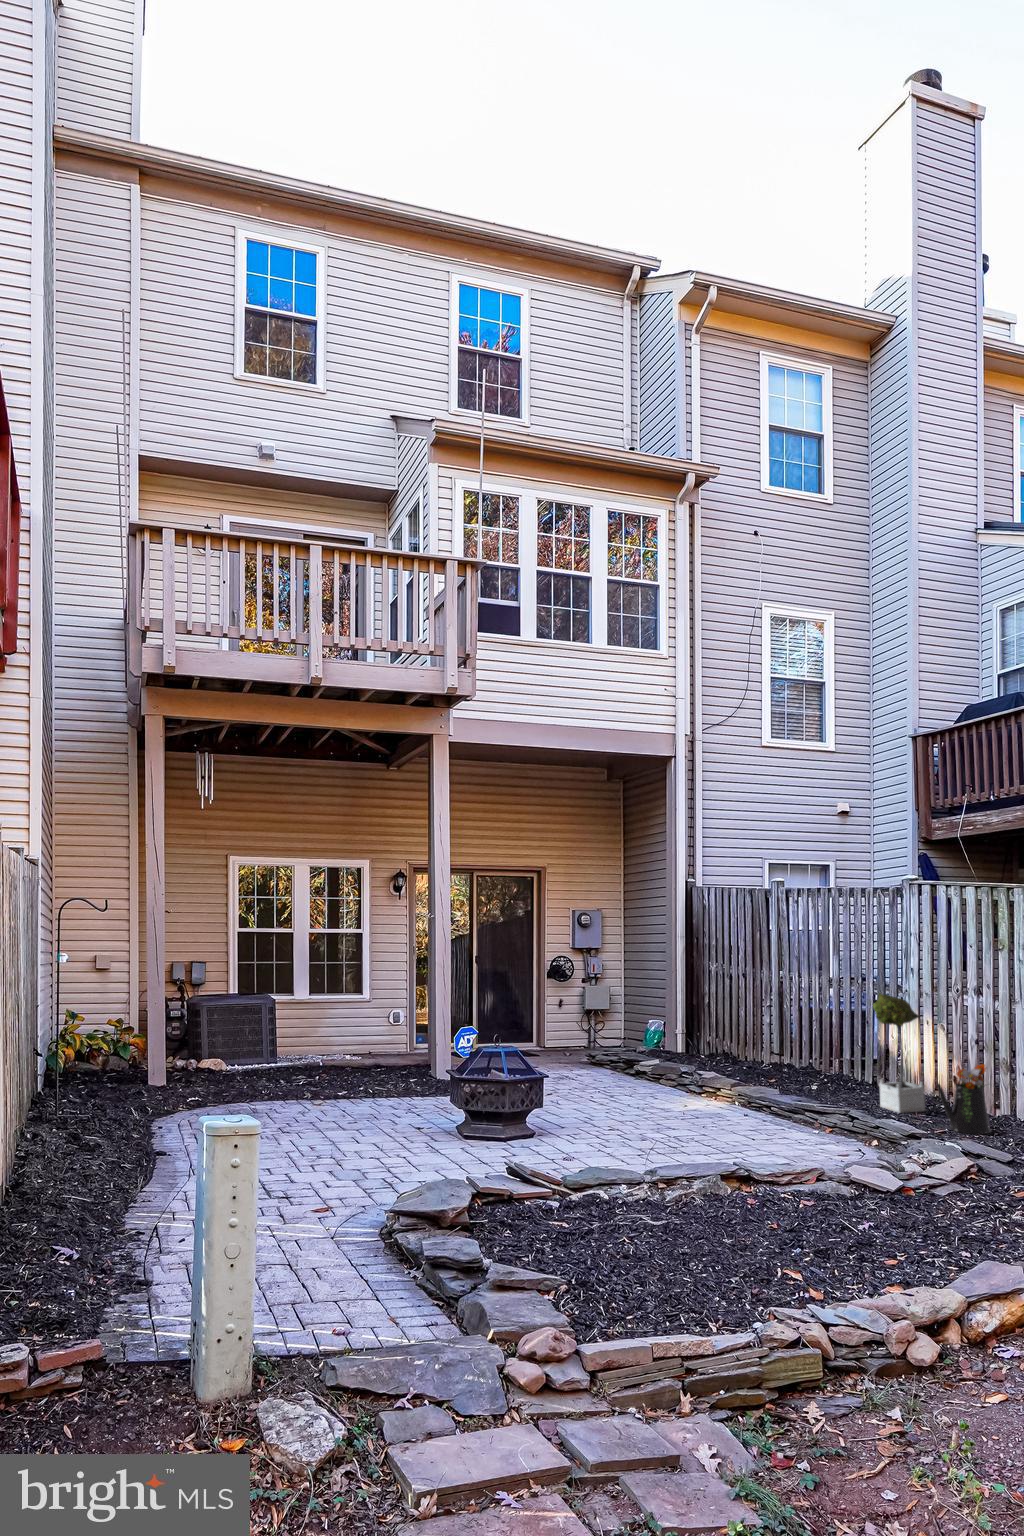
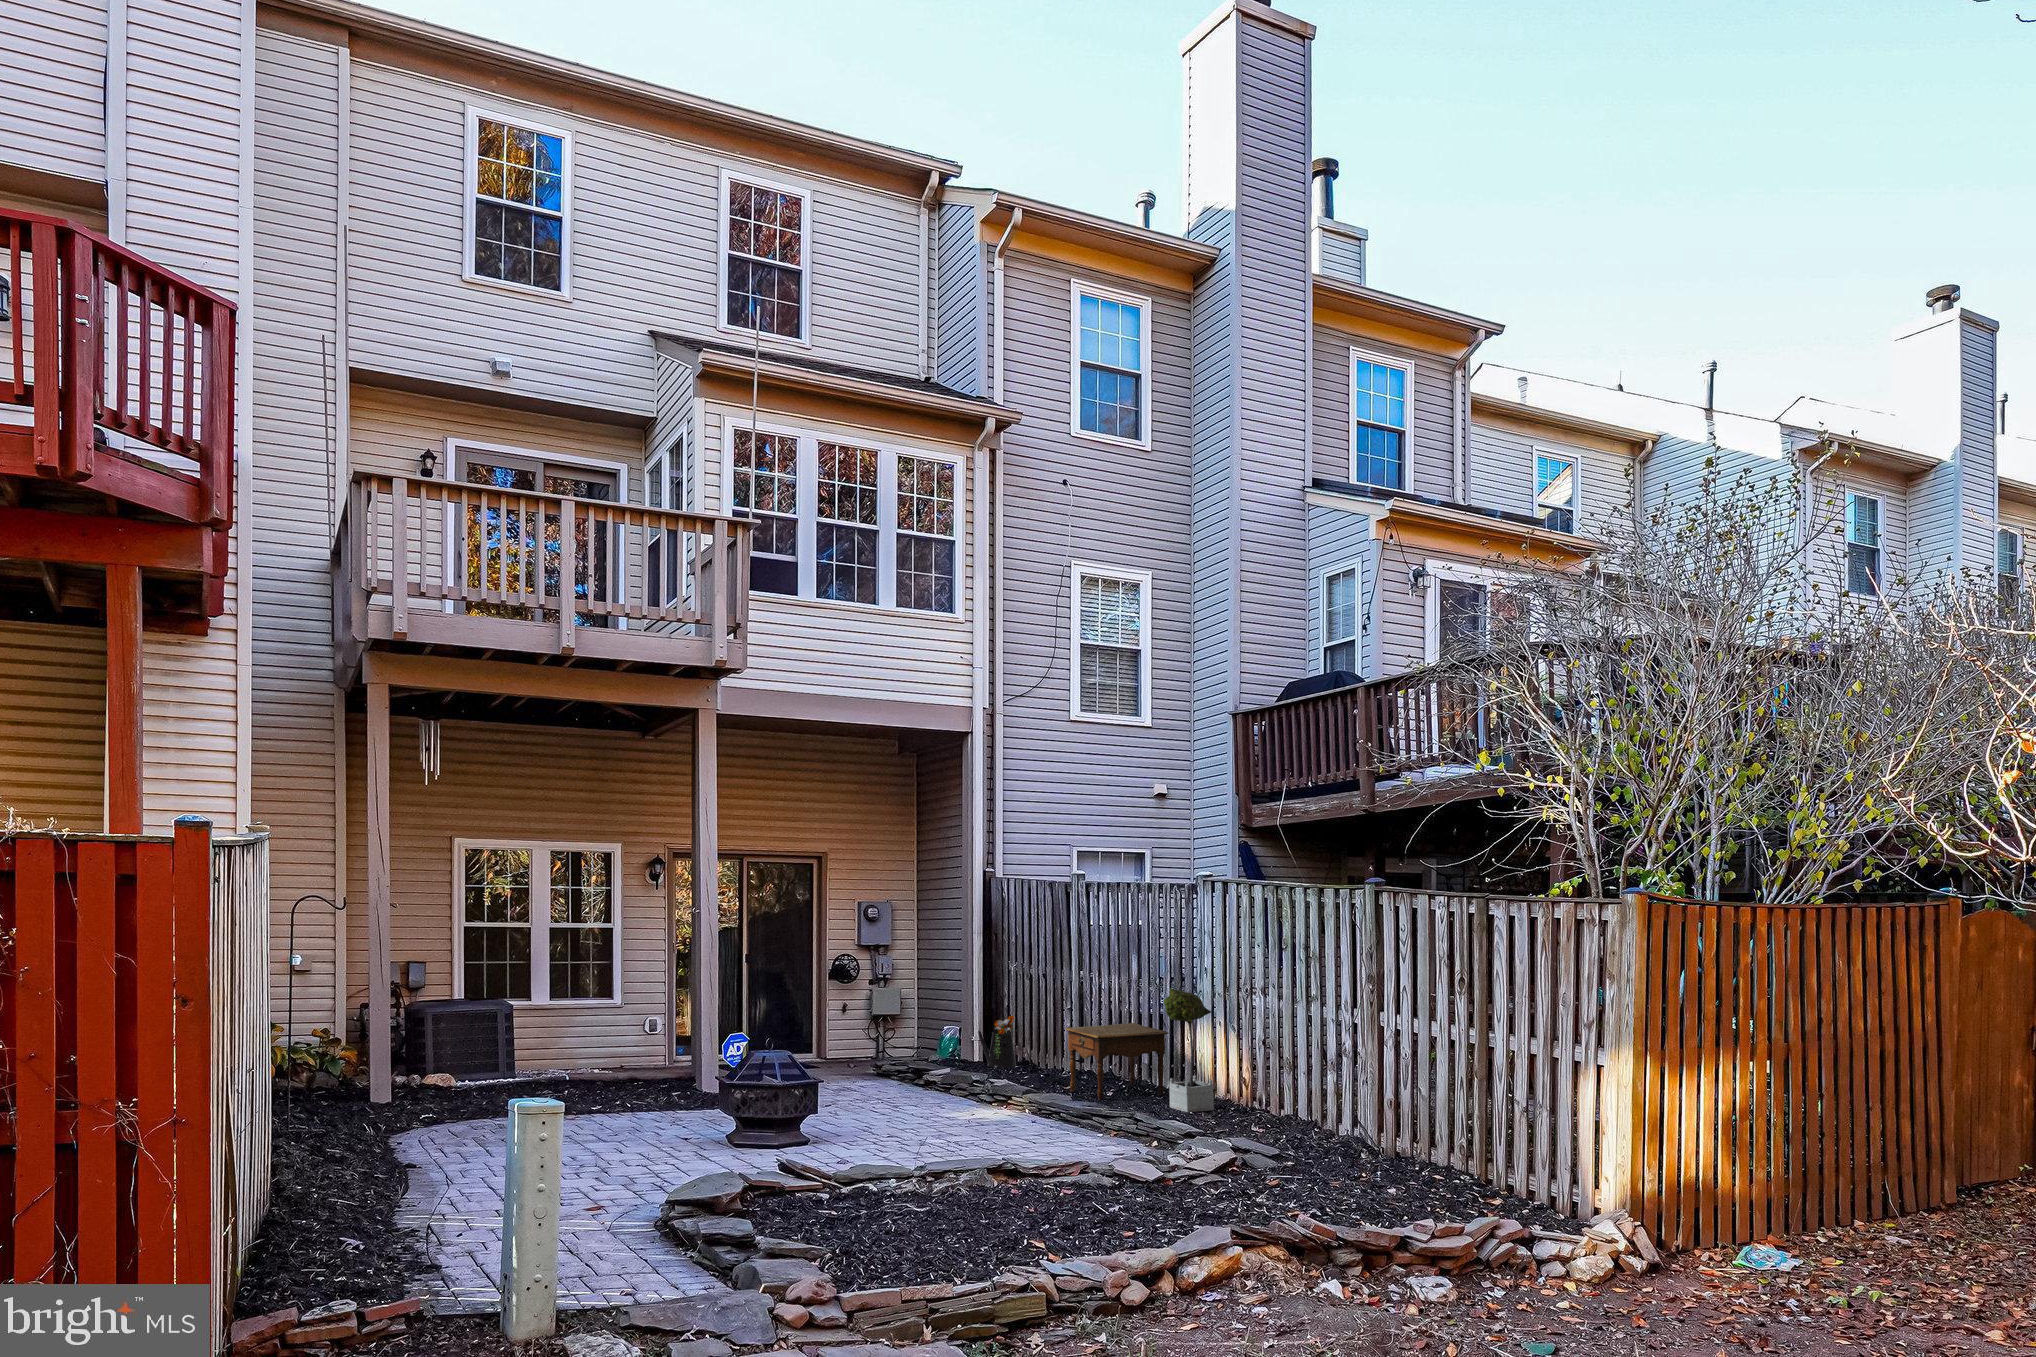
side table: none [772,1023,874,1097] -> present [1065,1023,1169,1100]
watering can: present [937,1064,991,1134] -> present [978,1016,1016,1068]

